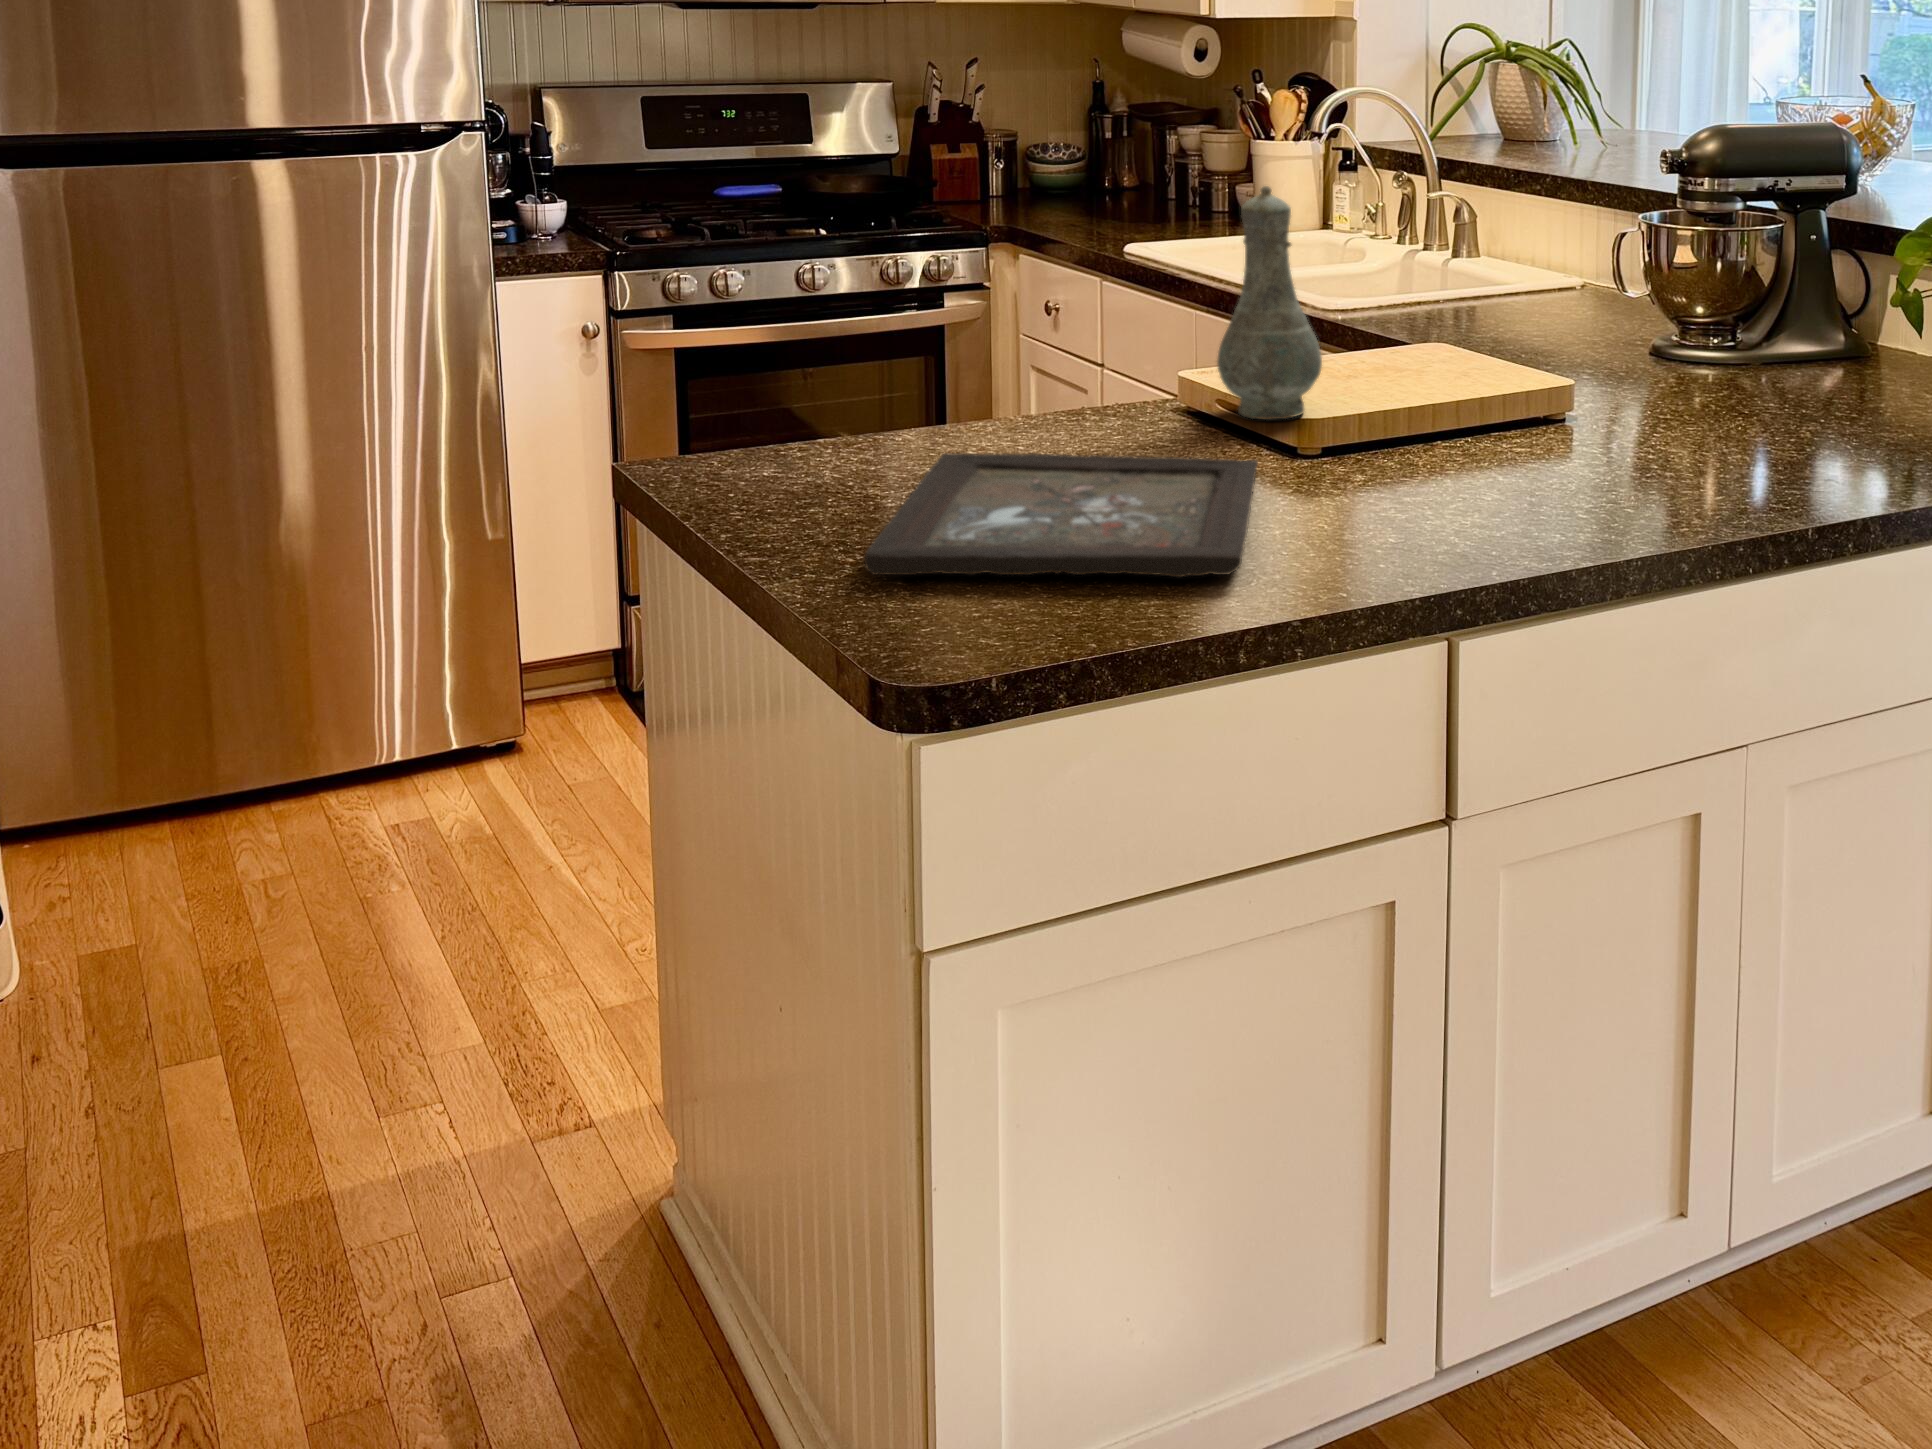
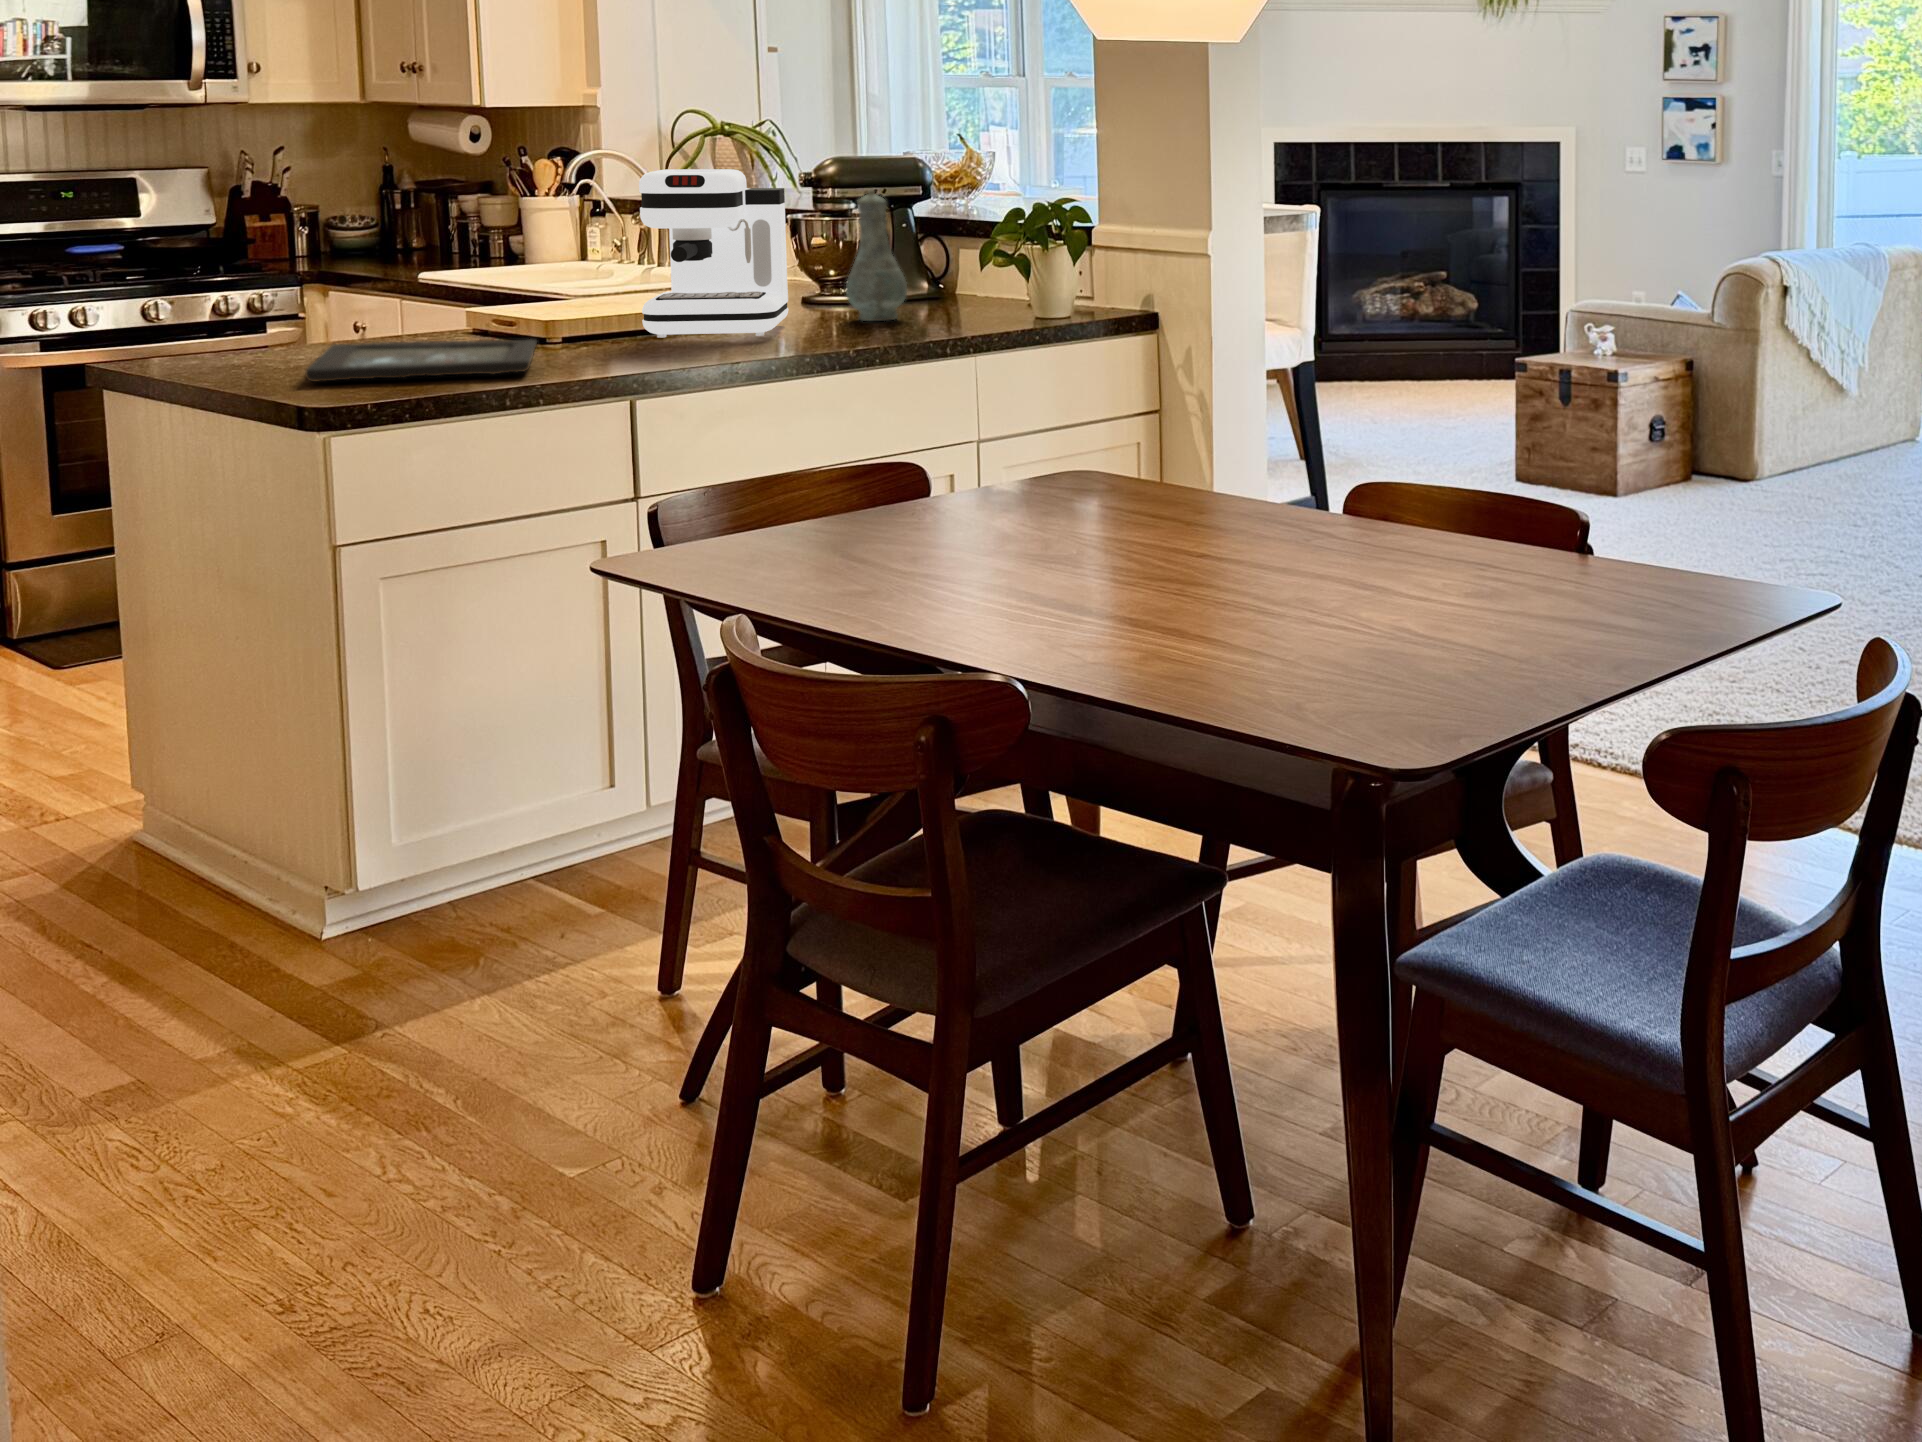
coffee maker: none [1427,157,1665,468] -> present [639,169,788,338]
vase: present [1217,186,1322,419] -> present [846,190,907,321]

